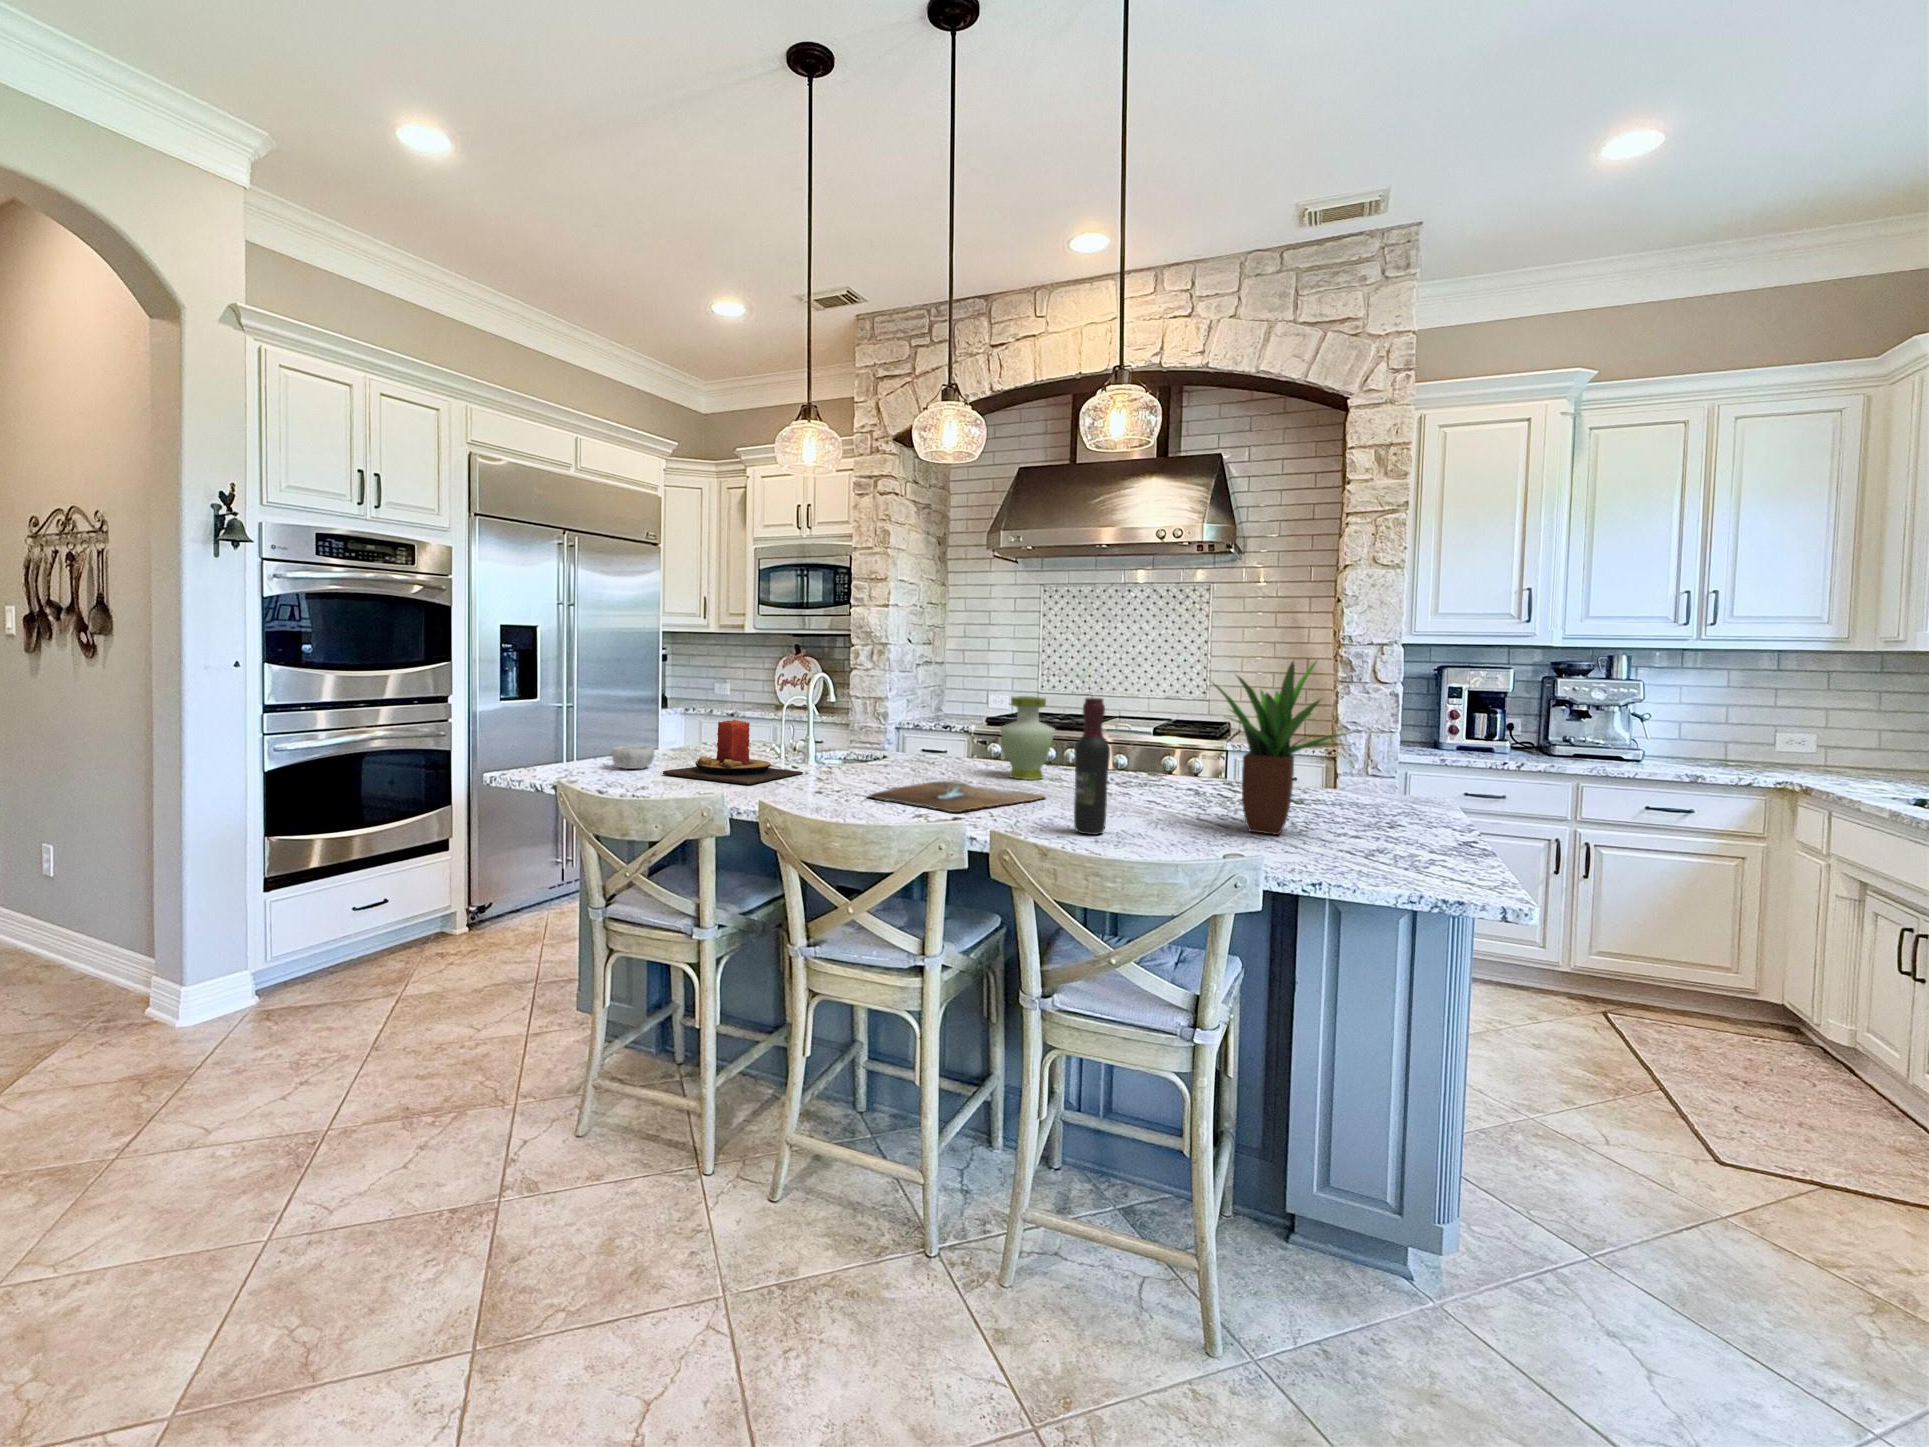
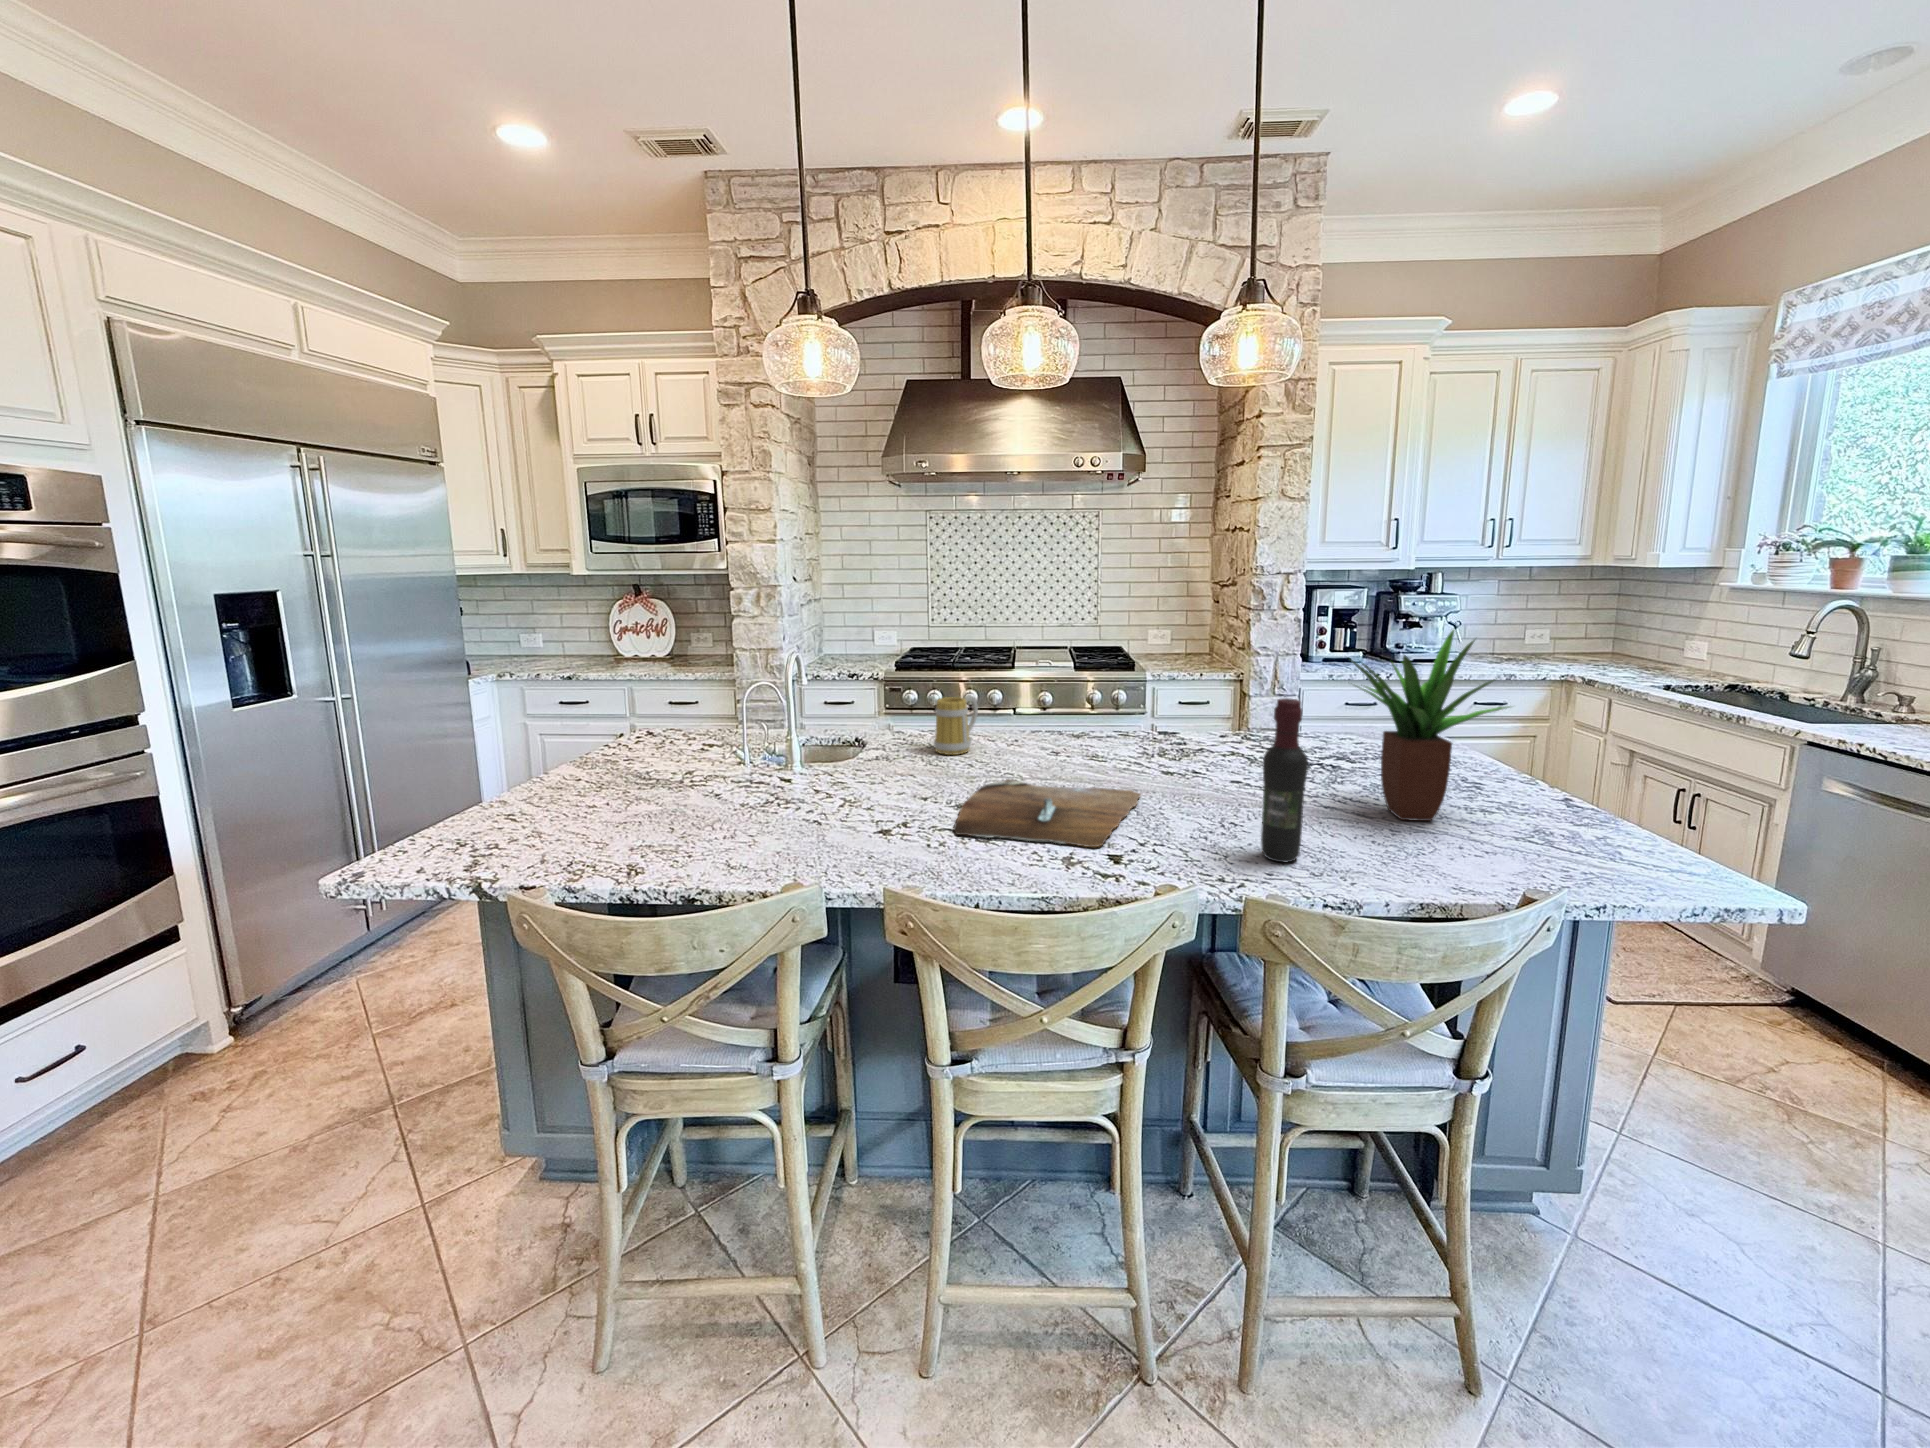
vase: present [1000,696,1055,780] -> none [1030,665,1095,762]
candle: present [663,720,803,785] -> none [624,737,813,836]
mug: none [928,721,972,768] -> present [934,695,978,755]
decorative bowl: present [611,745,654,769] -> none [522,787,591,829]

